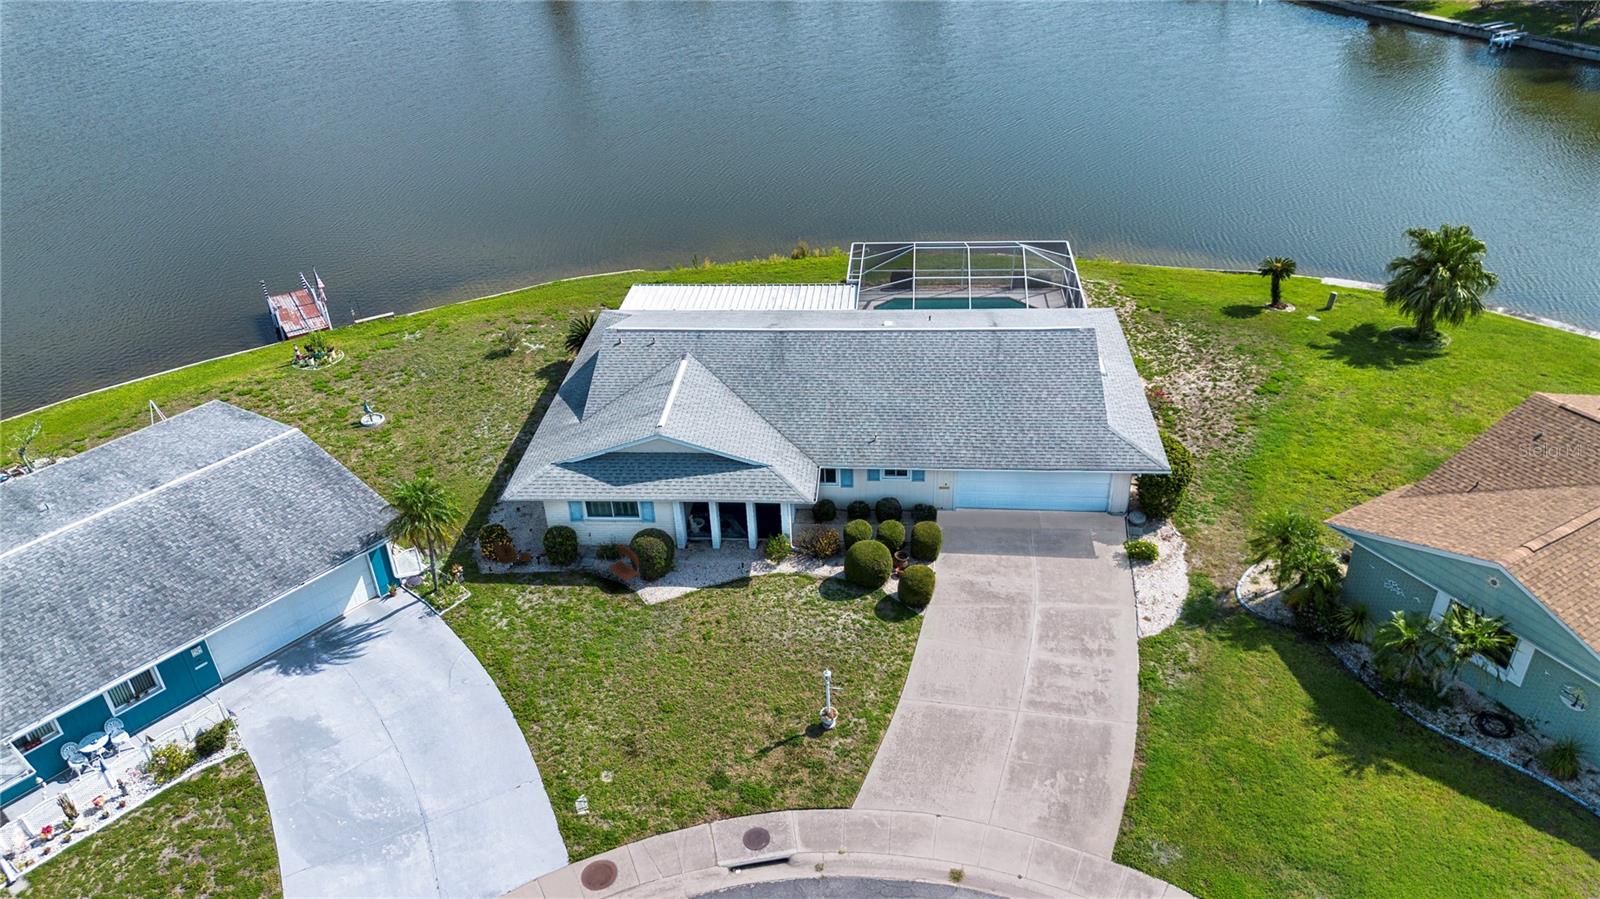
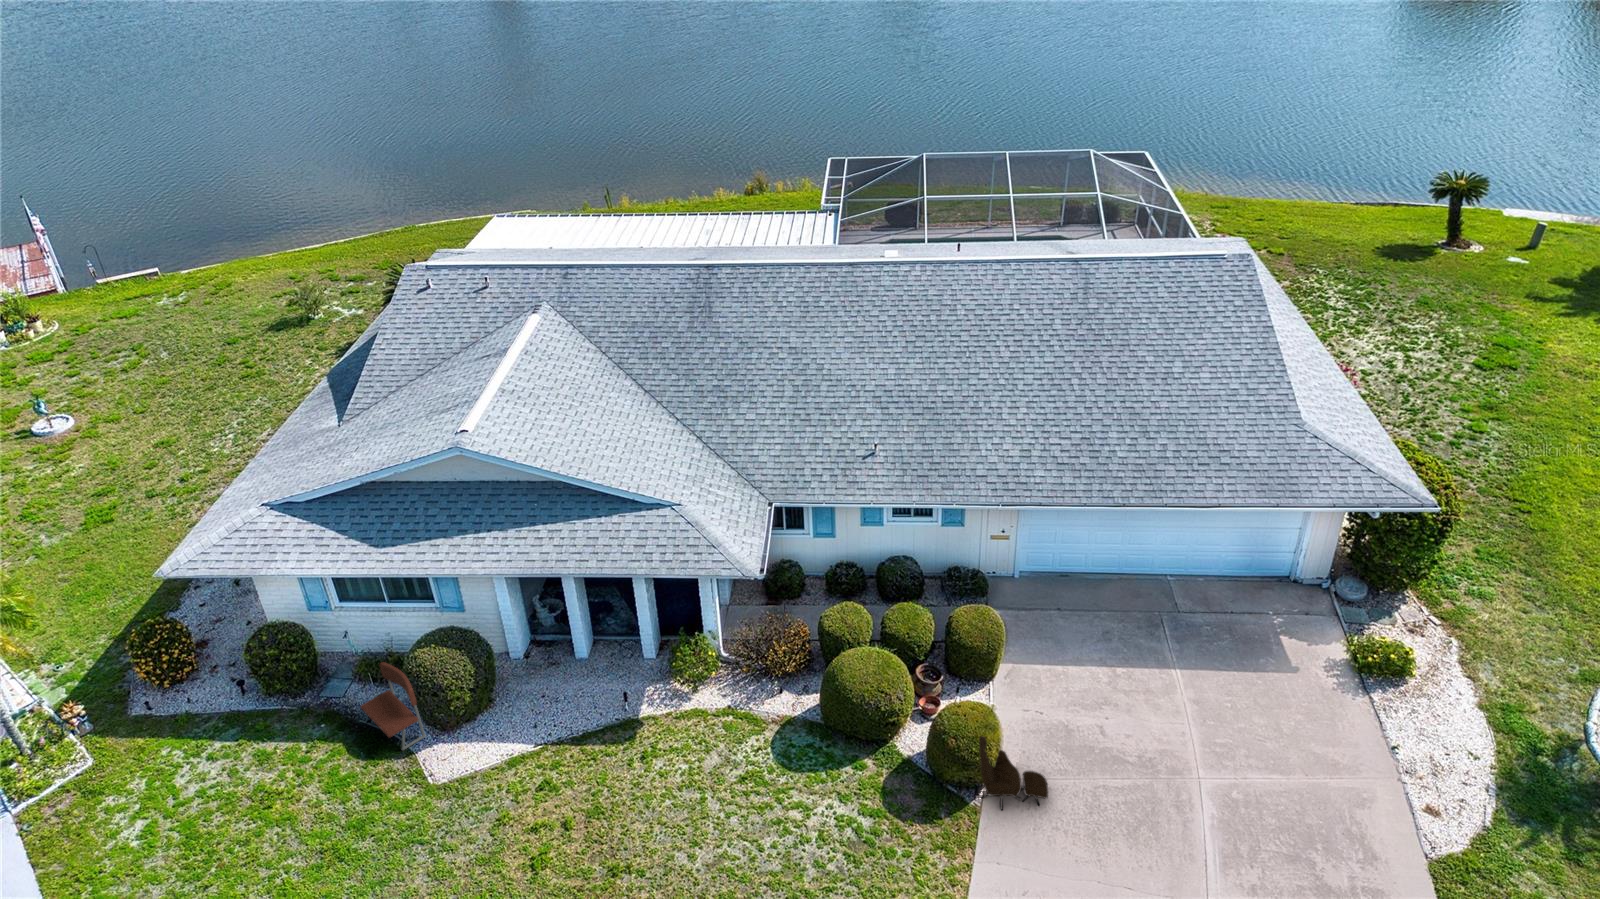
lounge chair: present [493,538,531,565] -> present [979,736,1048,810]

